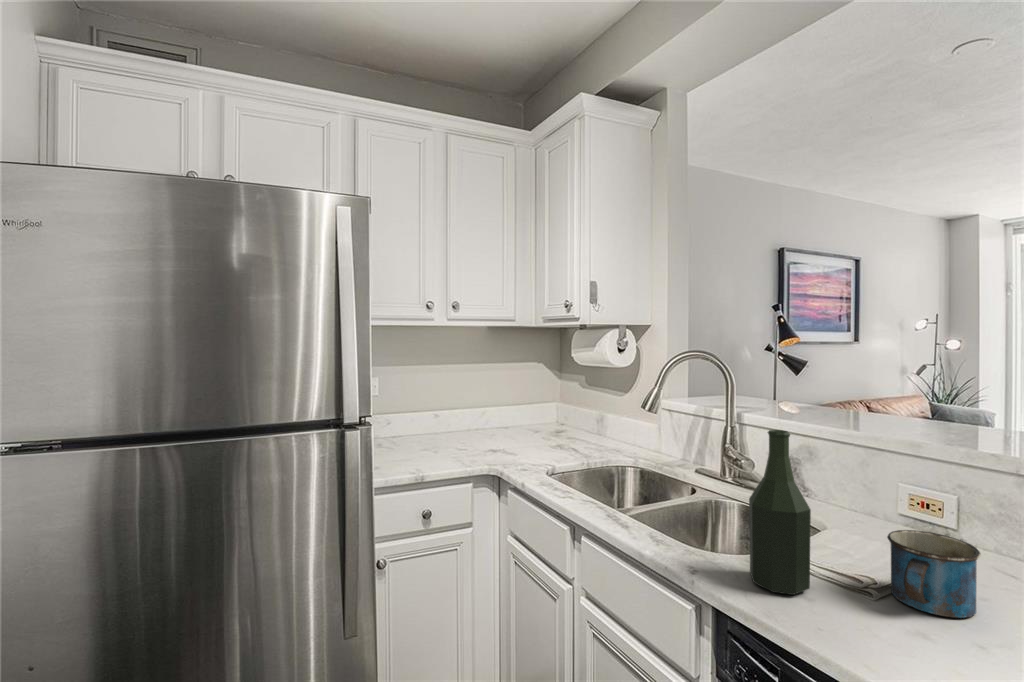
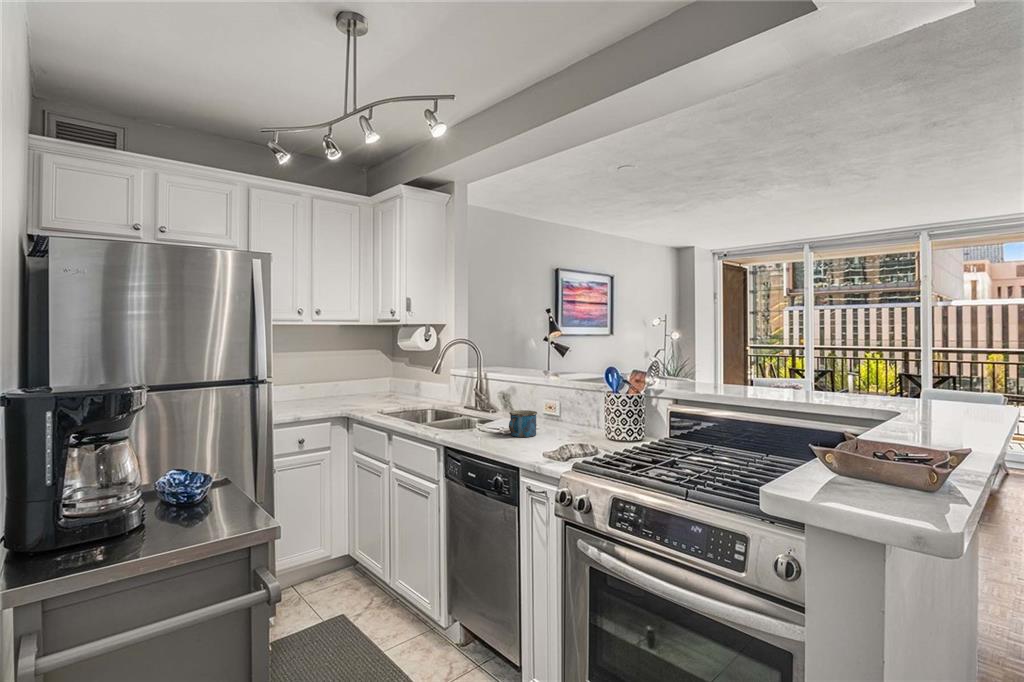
bottle: present [749,430,811,595] -> none [458,372,480,437]

